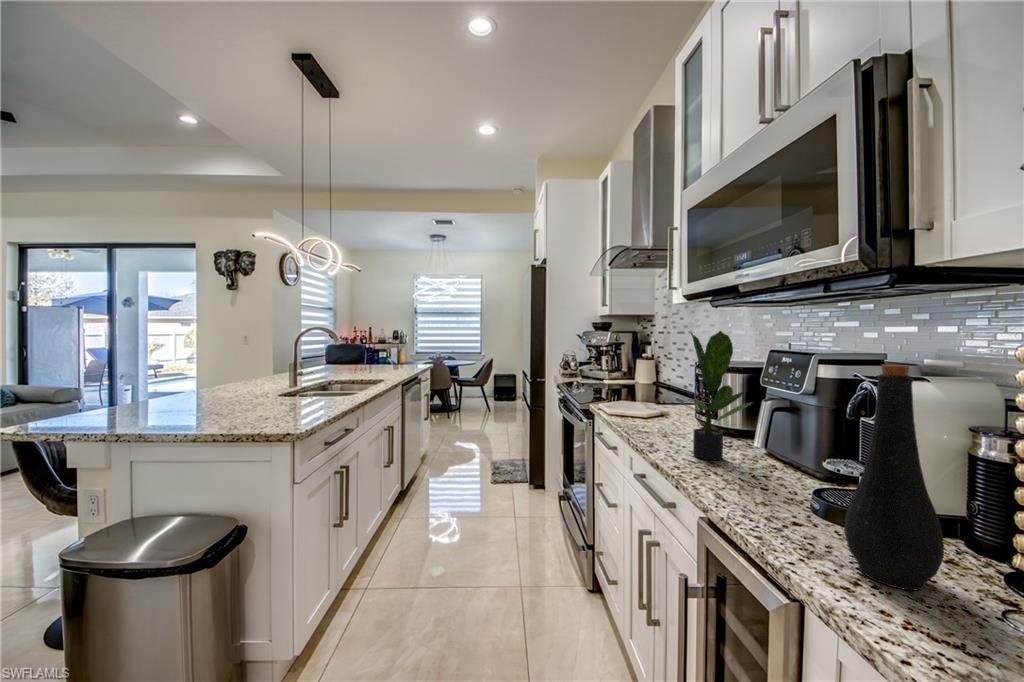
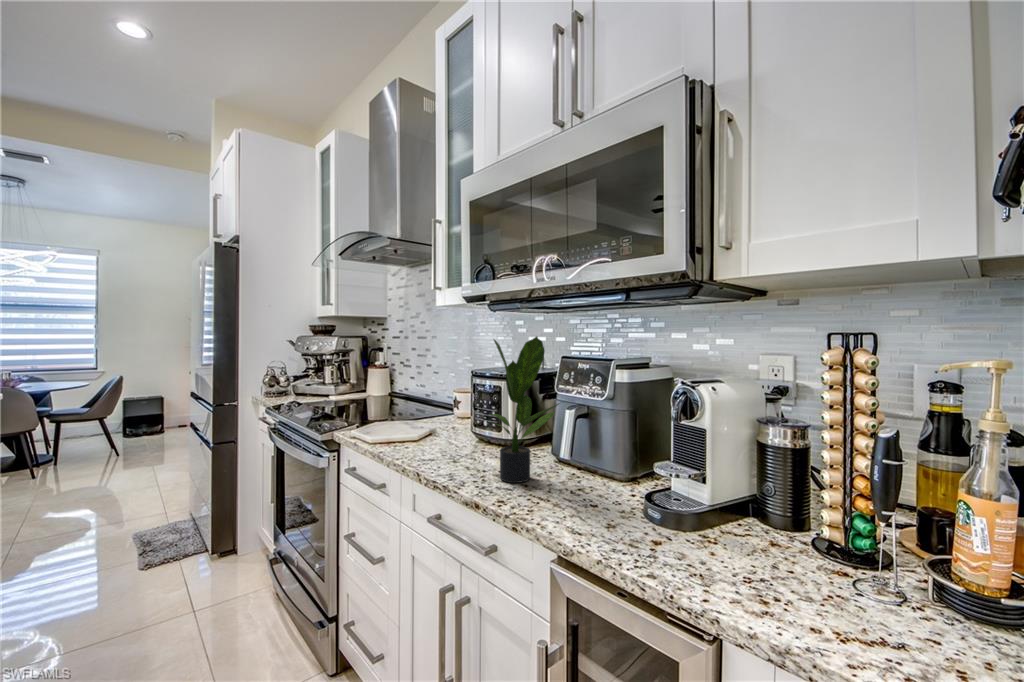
bottle: present [844,364,944,590] -> none [729,369,815,593]

